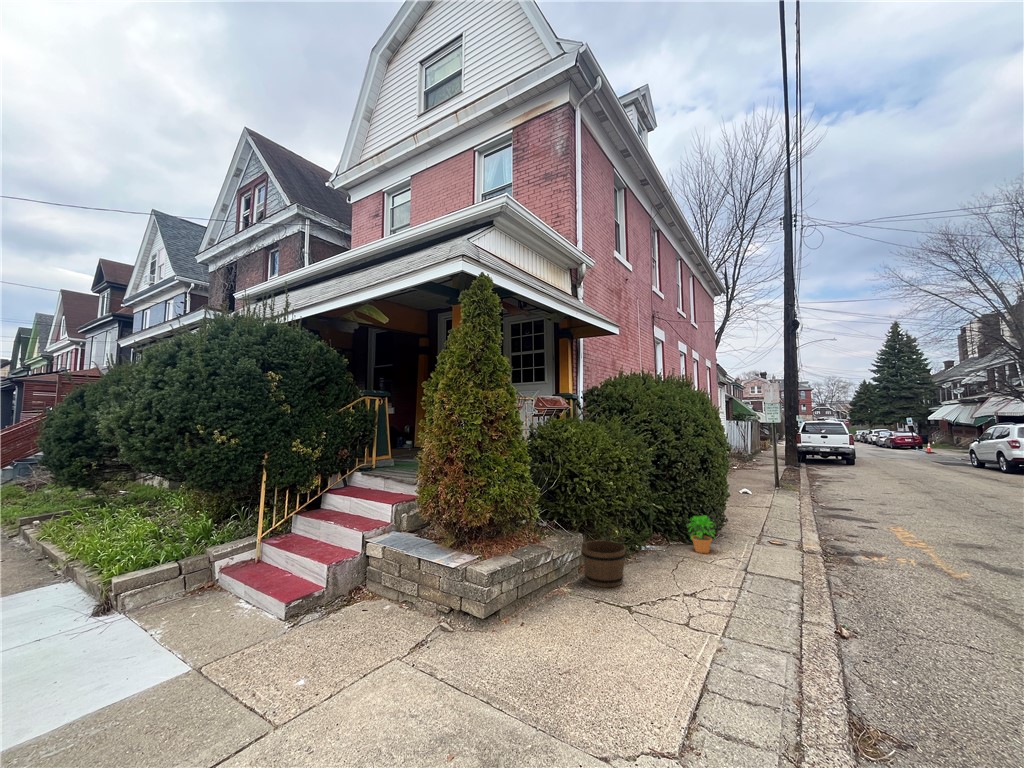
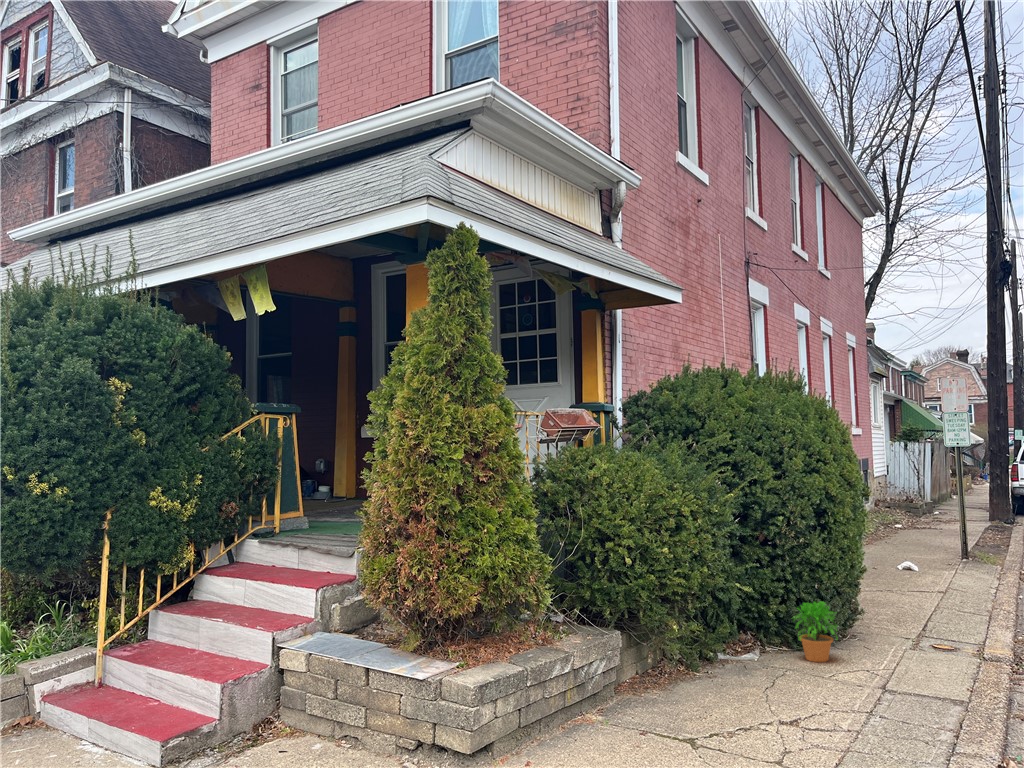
bucket: present [581,537,626,587] -> none [619,635,690,713]

